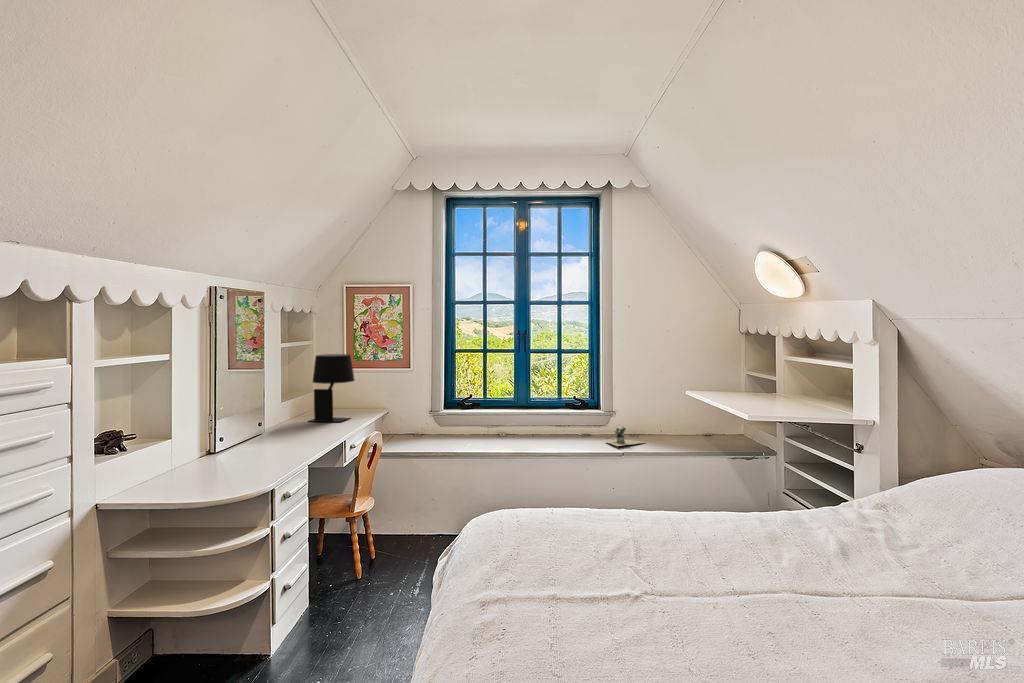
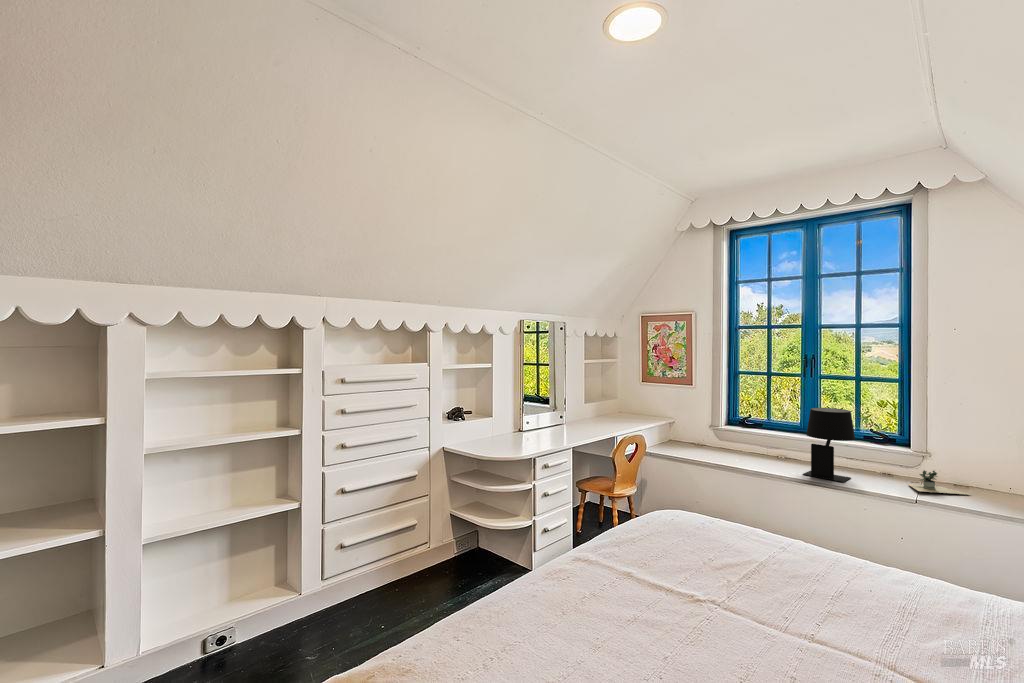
table lamp: present [310,354,355,422] -> present [803,408,855,482]

